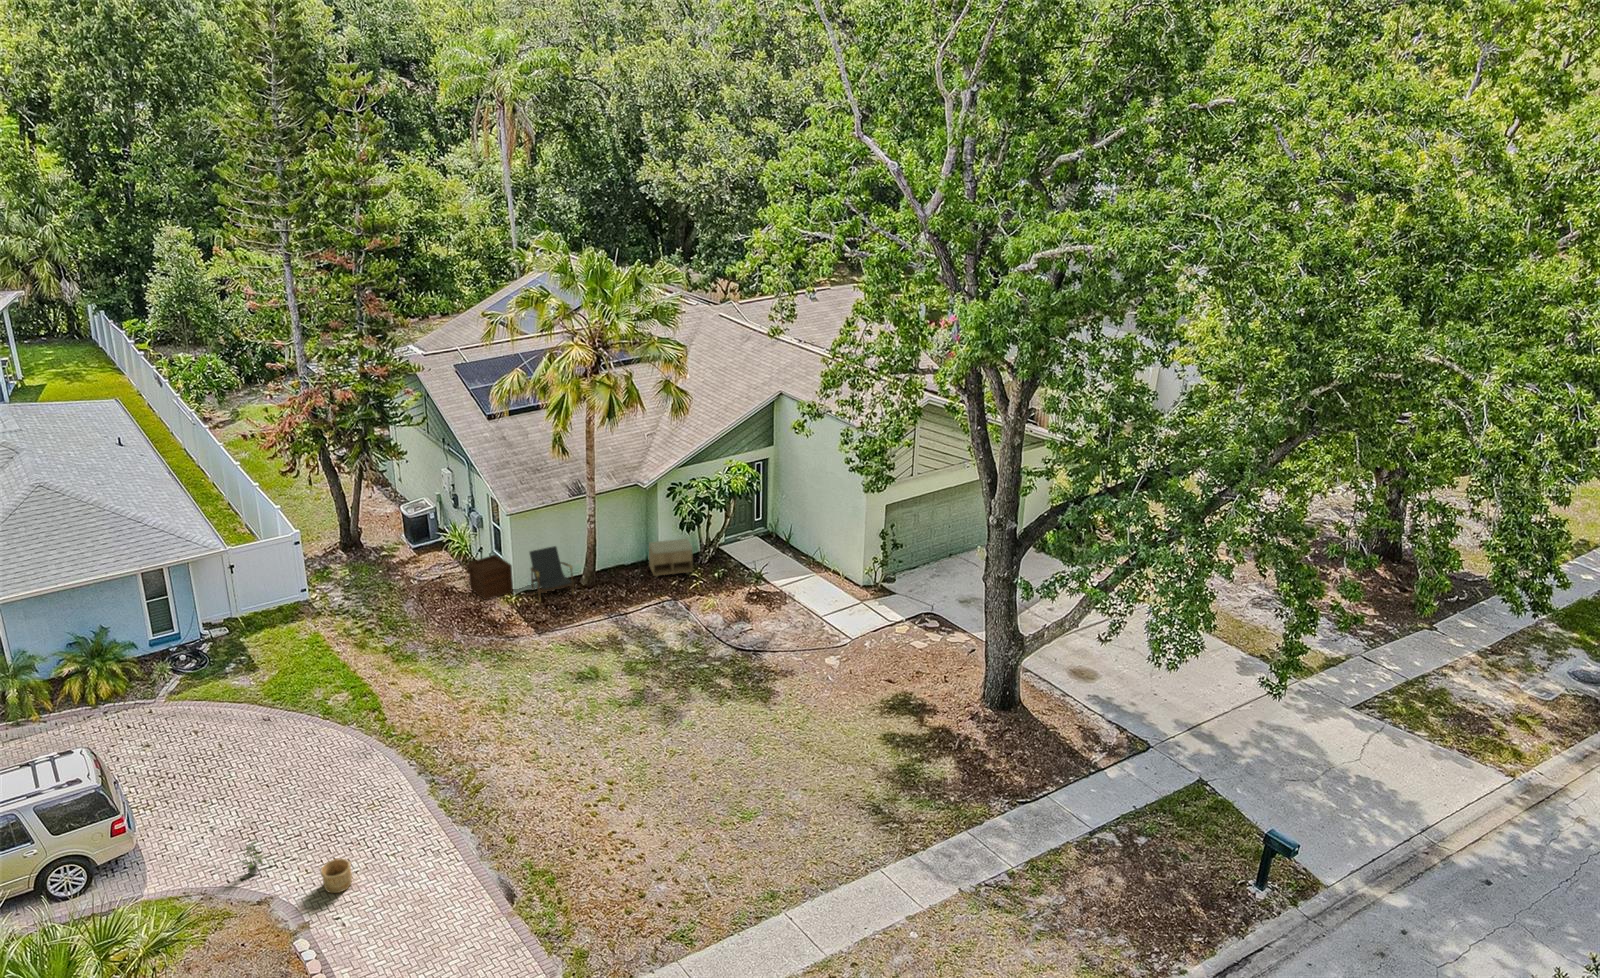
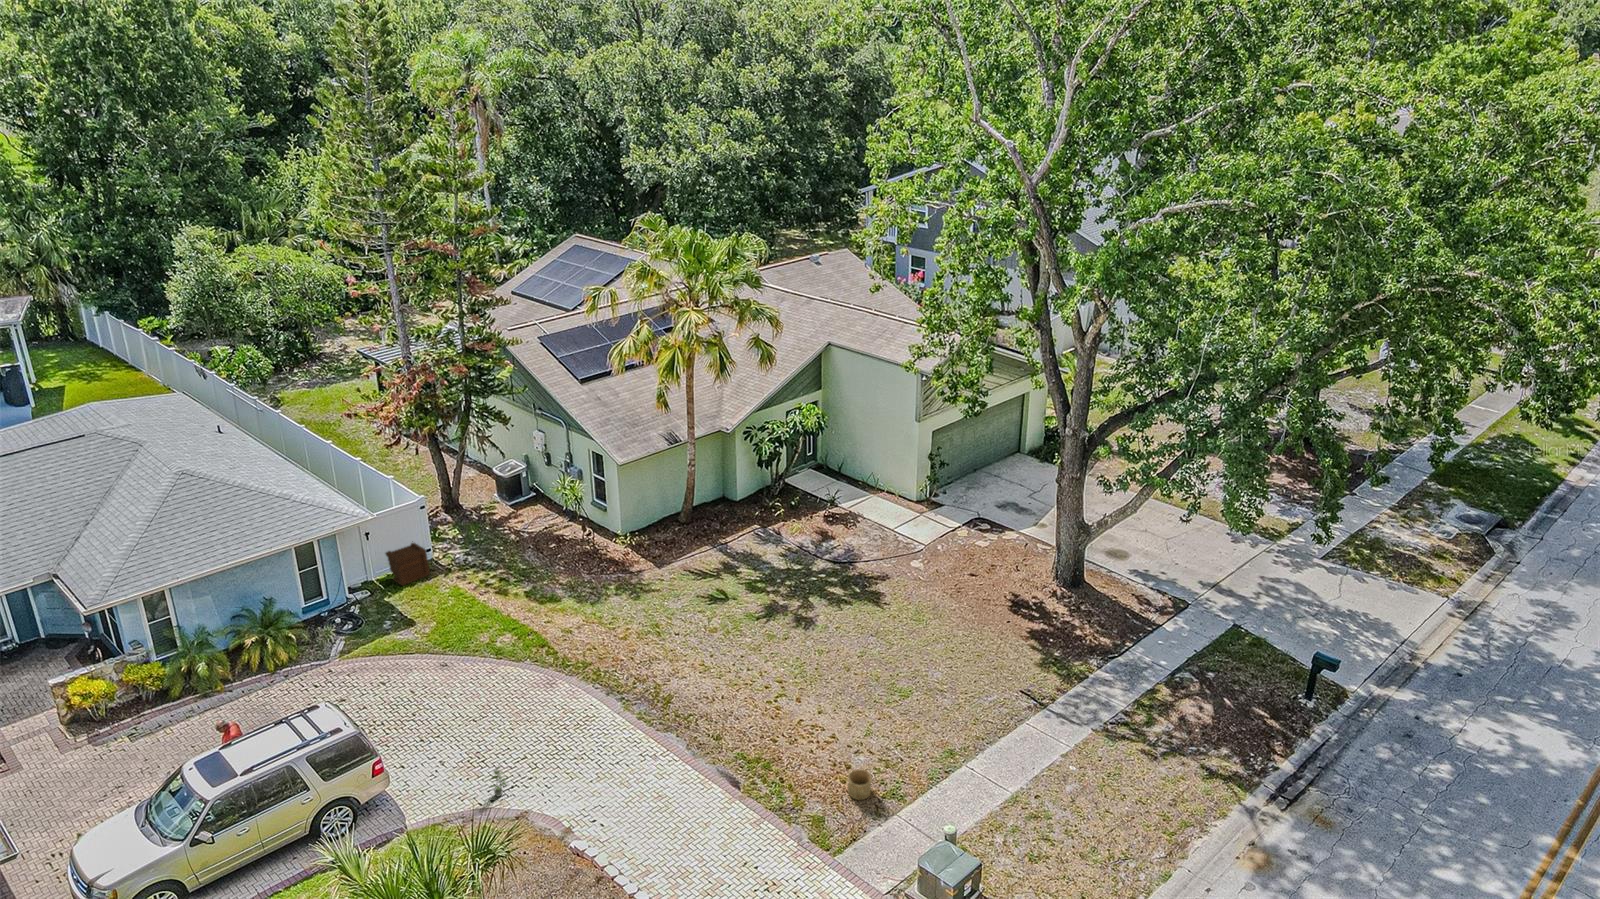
storage bench: present [649,539,693,576] -> none [726,475,766,510]
lounge chair: present [530,546,574,601] -> none [629,491,671,541]
wooden crate: present [468,555,513,600] -> present [385,543,430,586]
wooden bucket: present [321,859,352,893] -> present [847,769,872,800]

